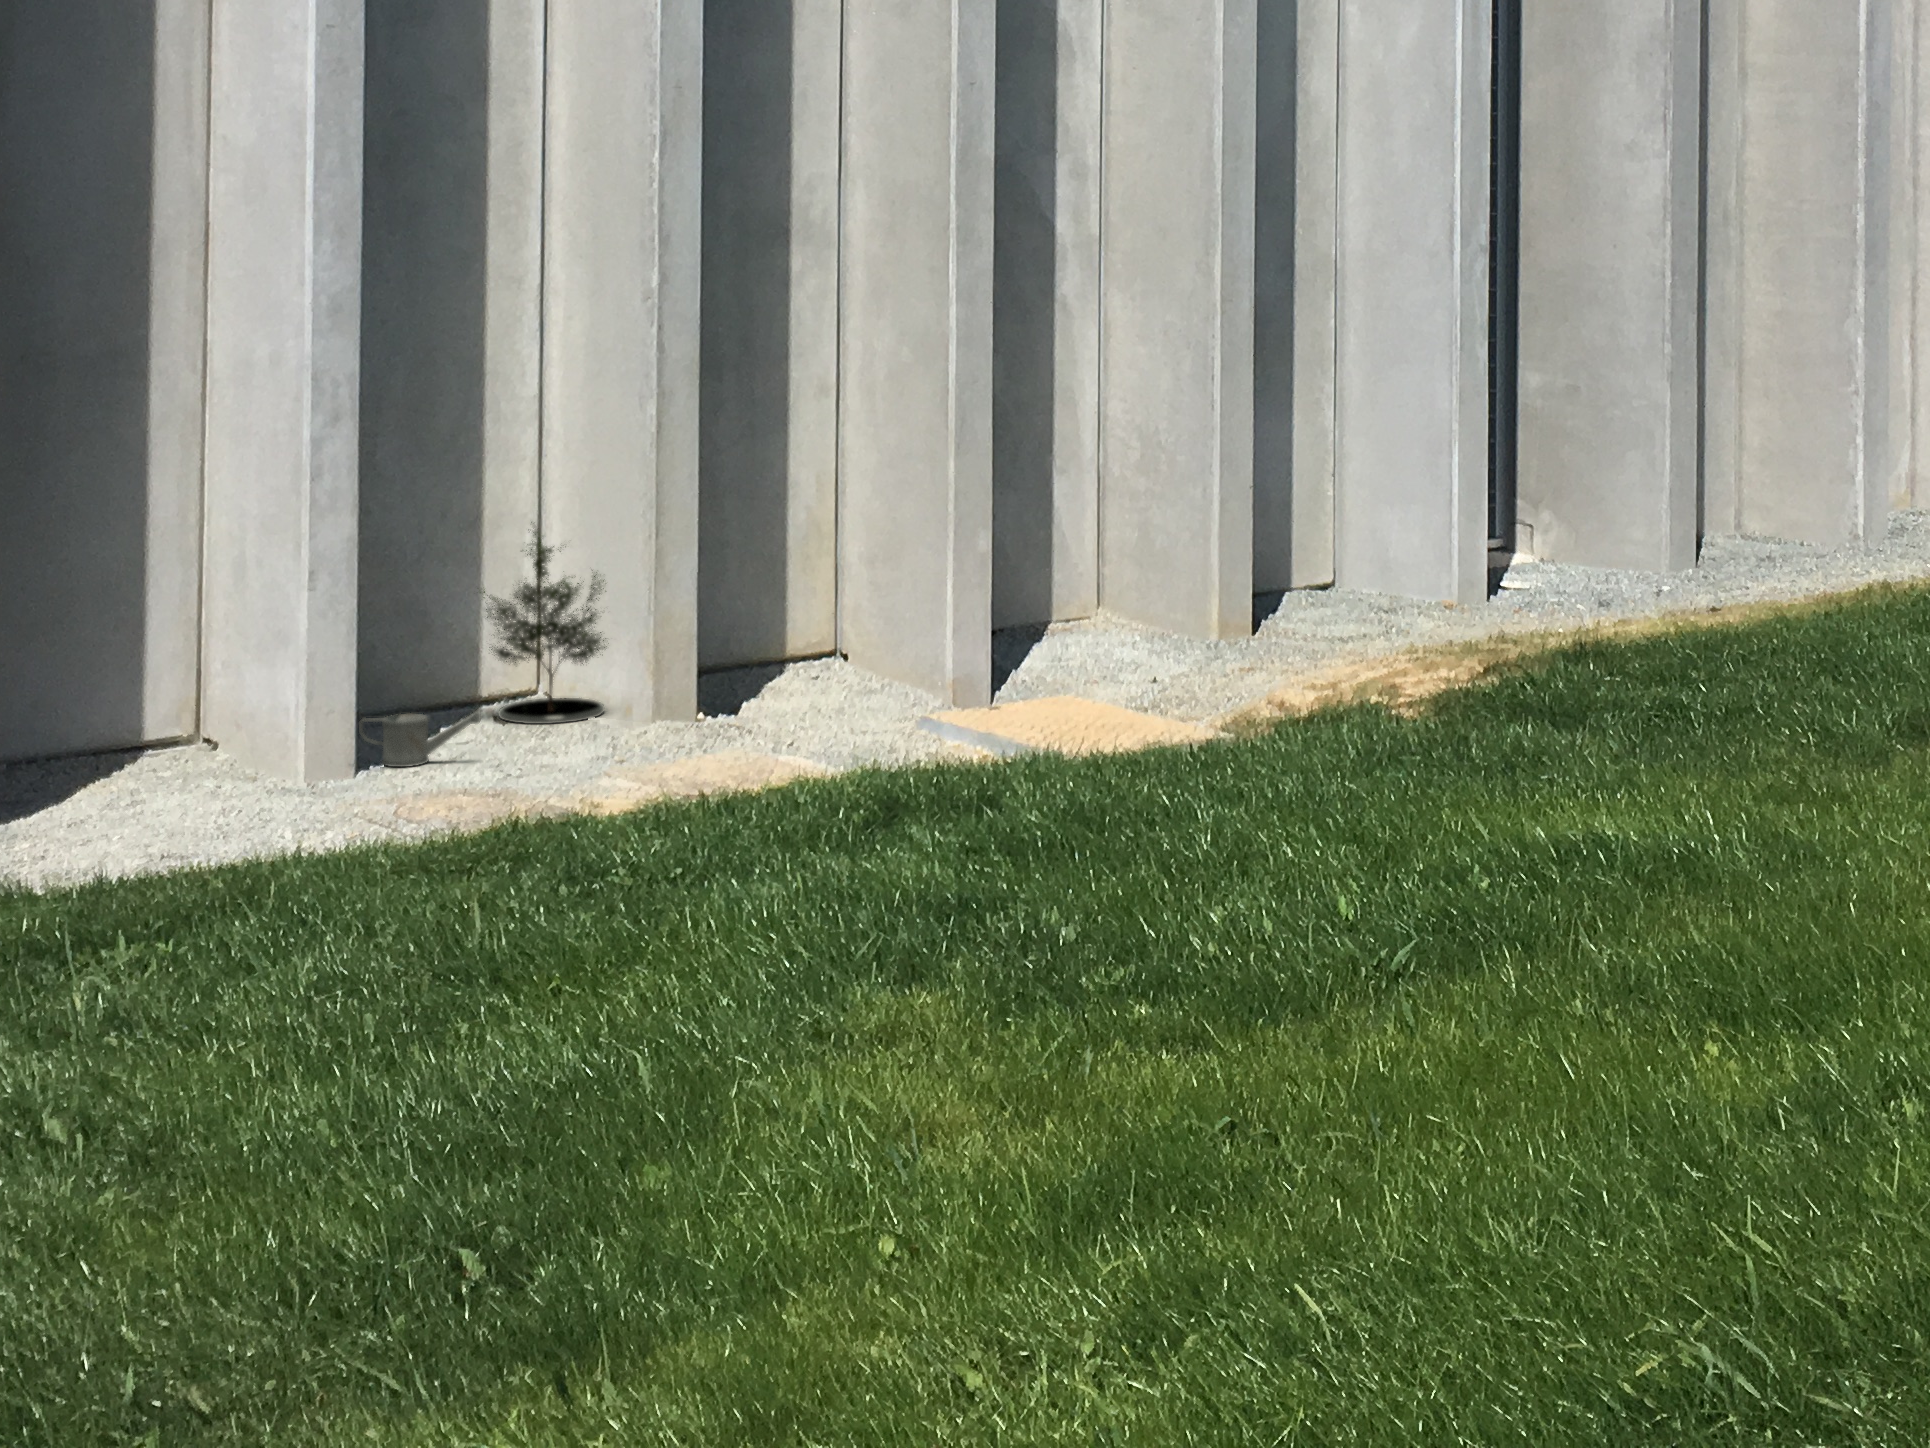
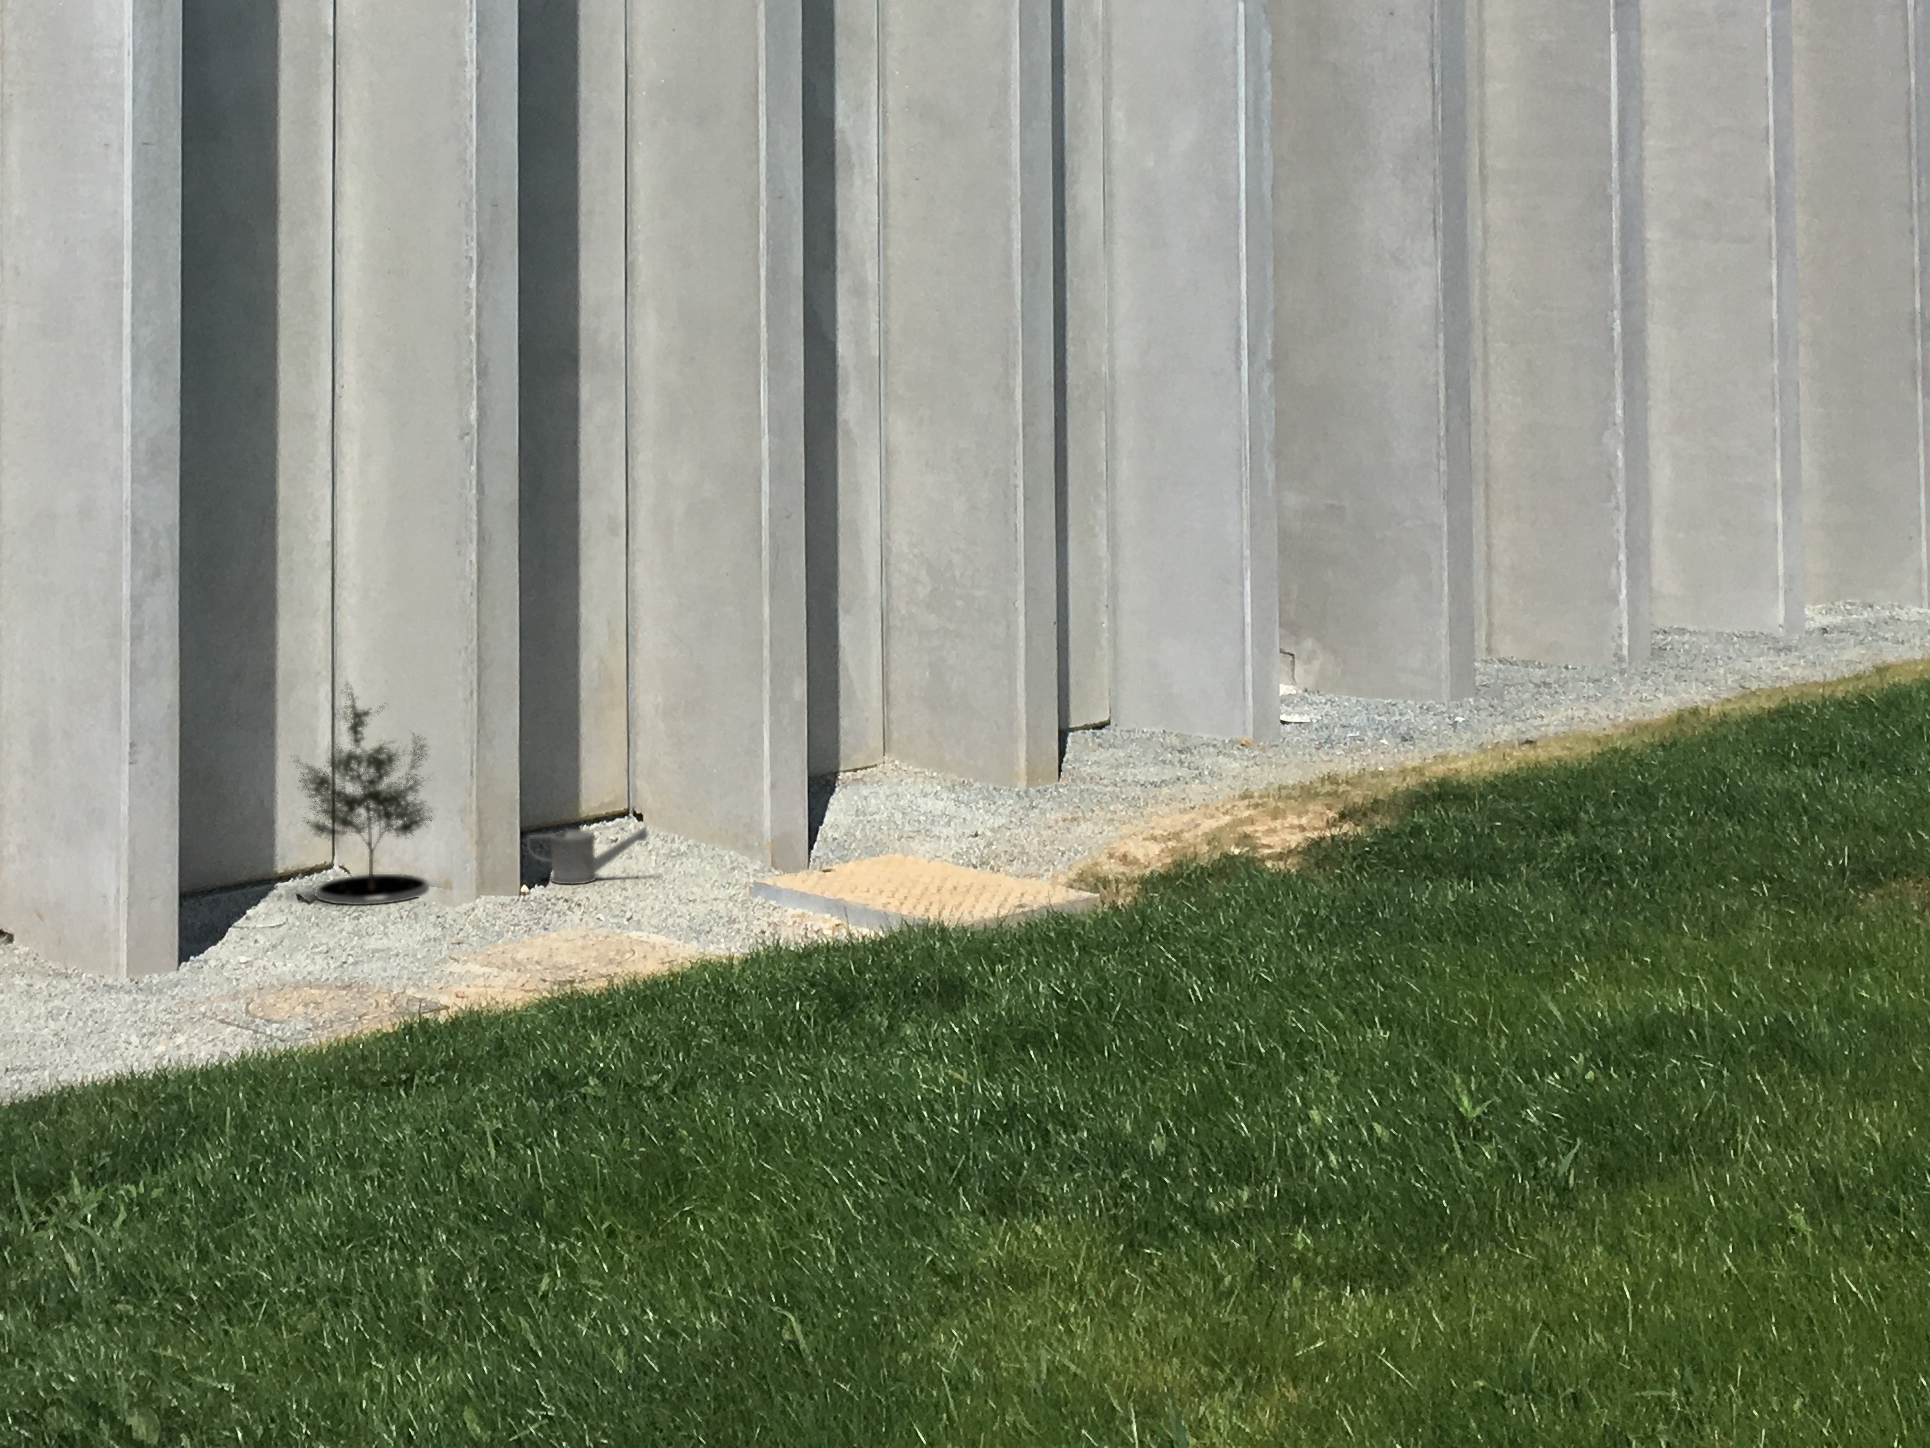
watering can: present [359,709,481,767] -> present [527,827,648,884]

